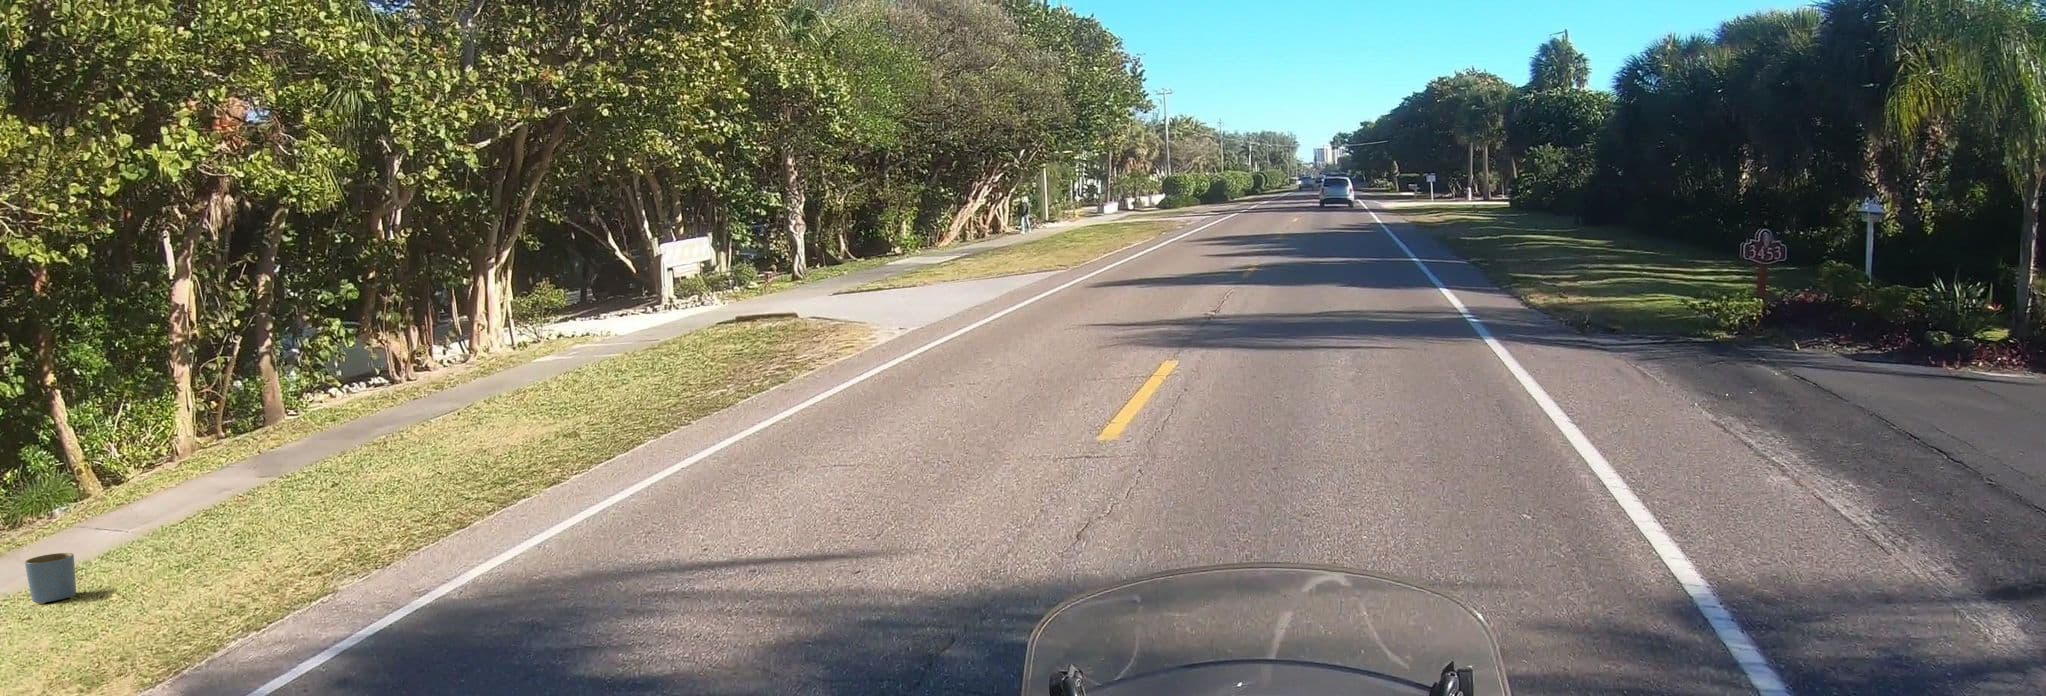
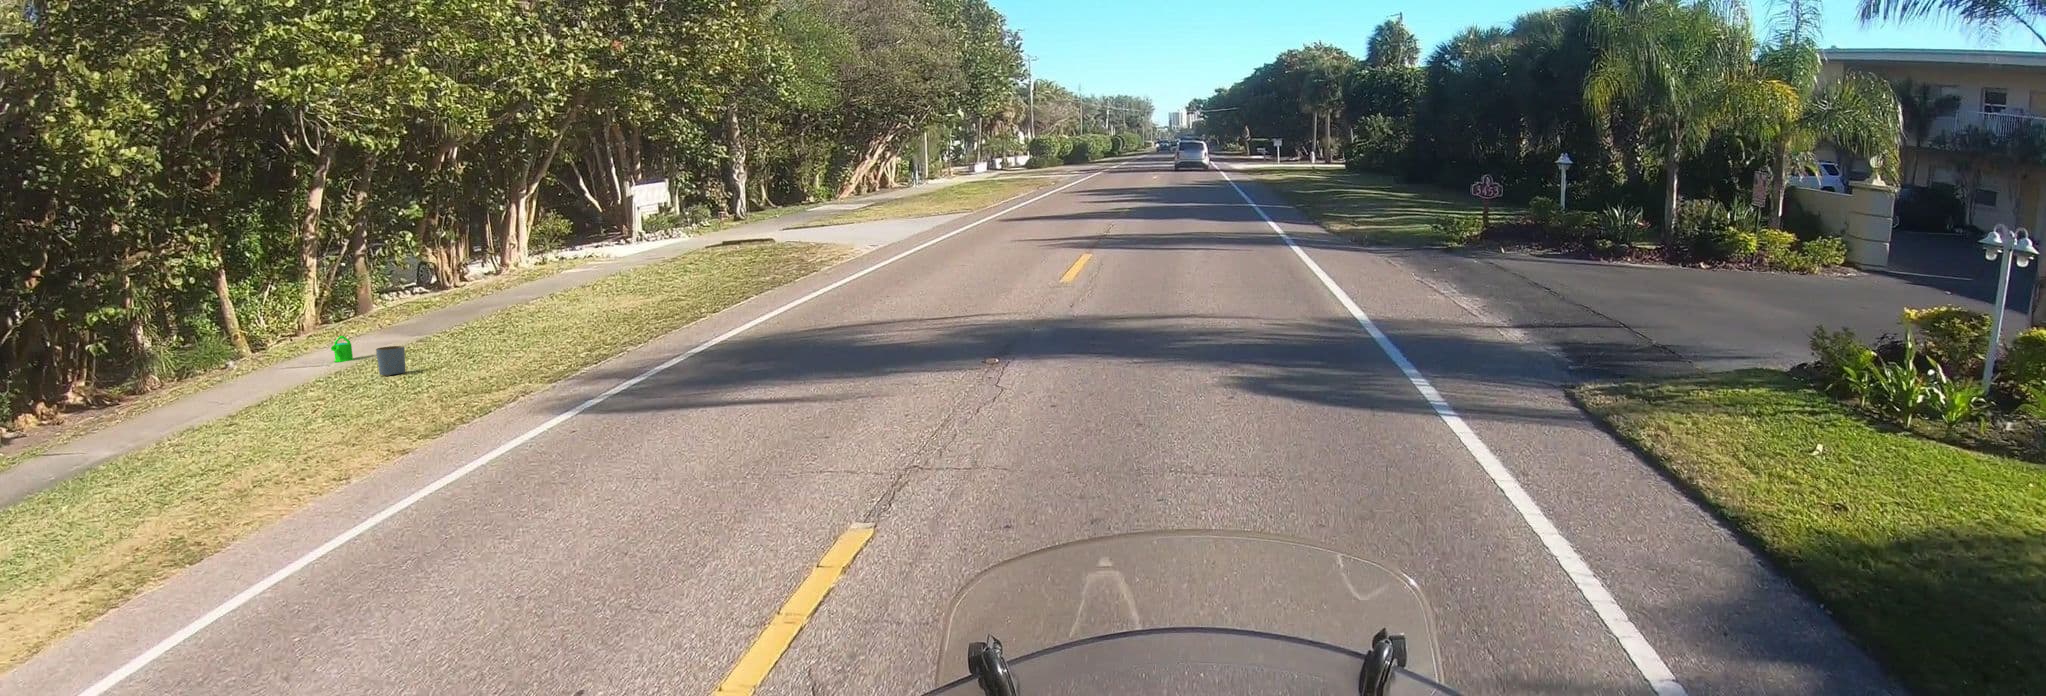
watering can: none [37,511,80,551] -> present [331,336,353,362]

